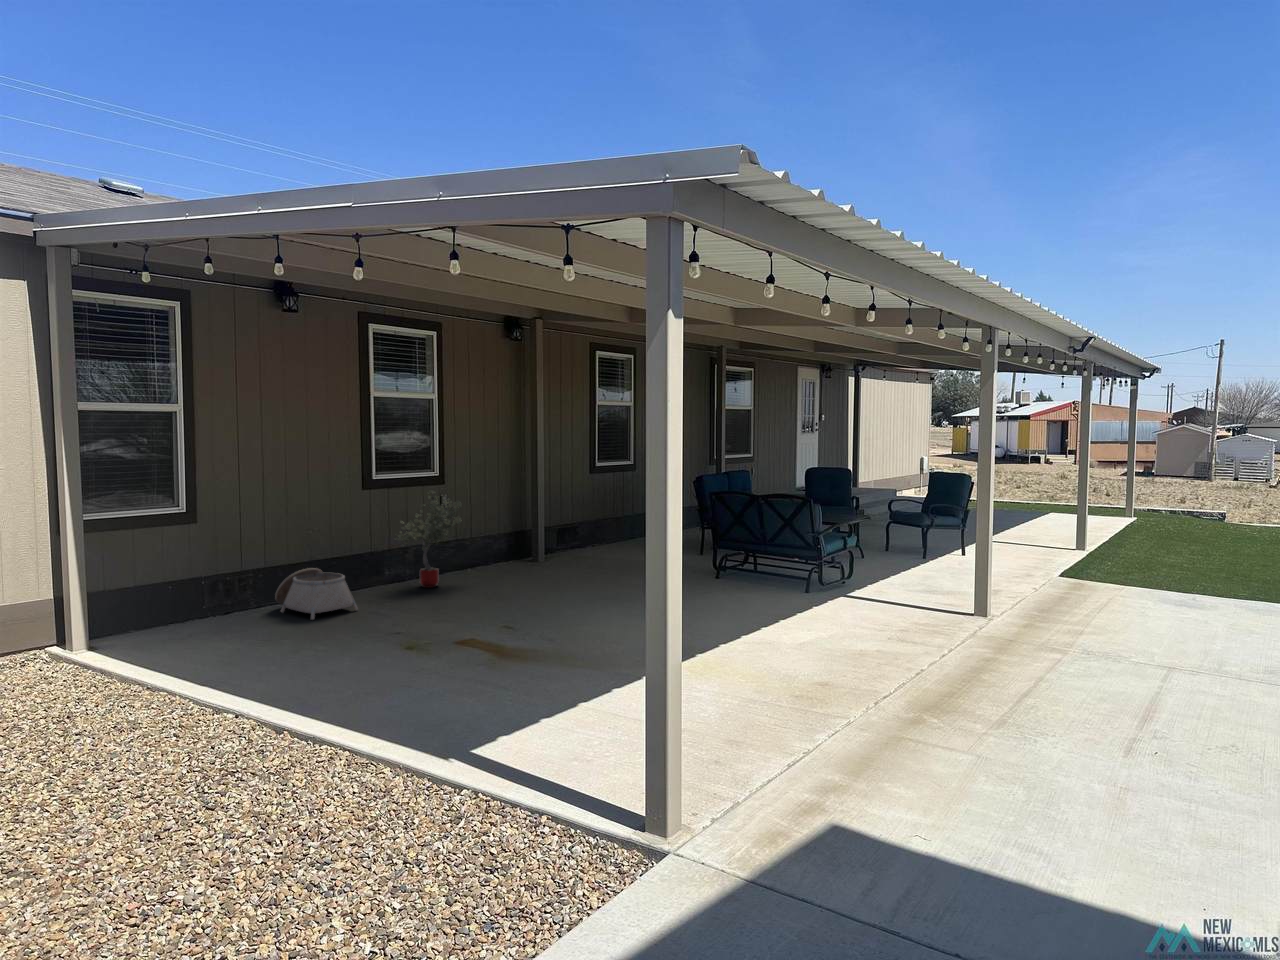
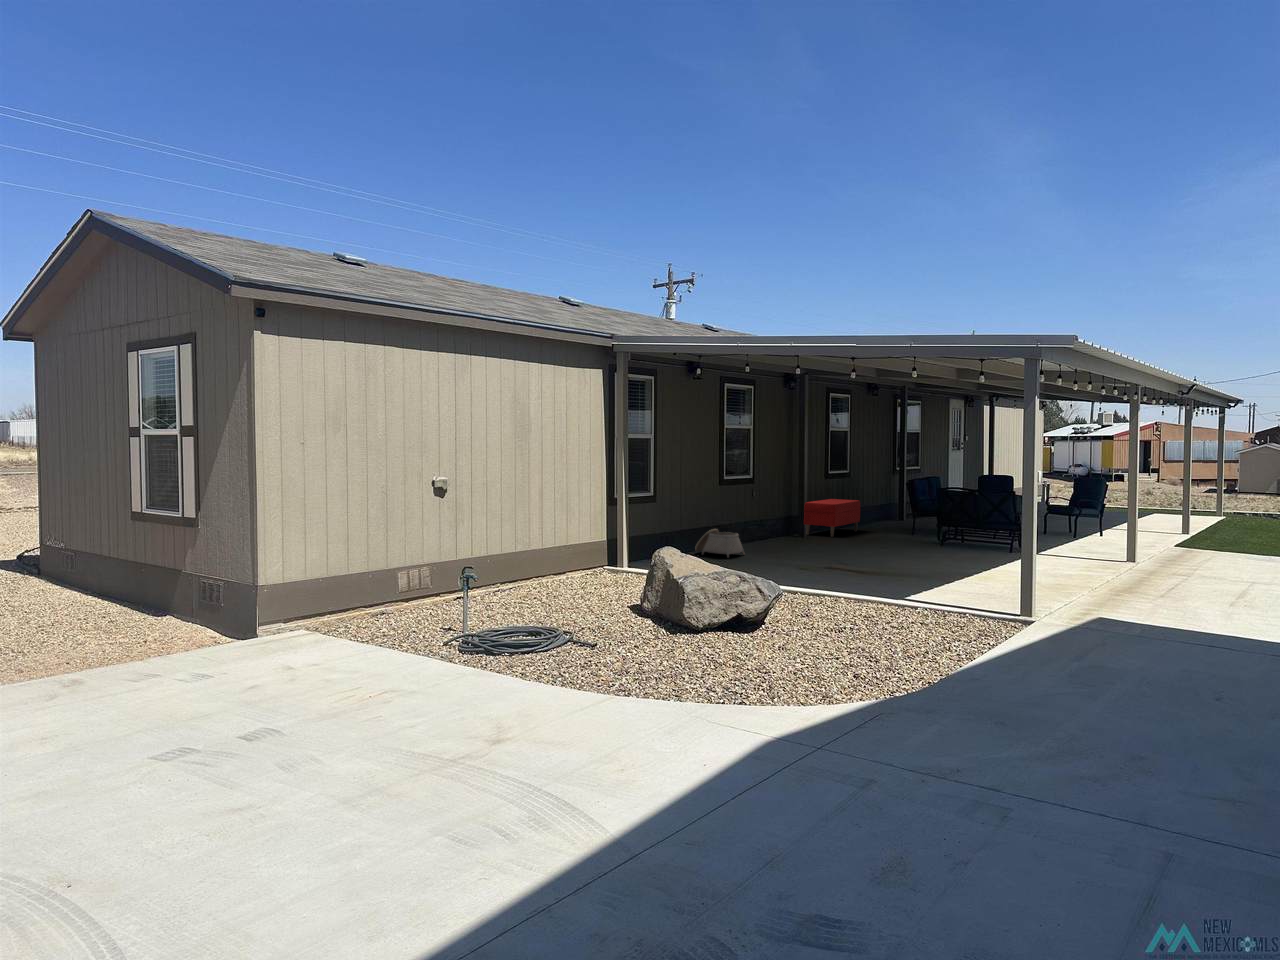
potted tree: present [396,491,462,588] -> none [744,484,782,547]
bench: none [535,504,629,563] -> present [804,499,860,537]

